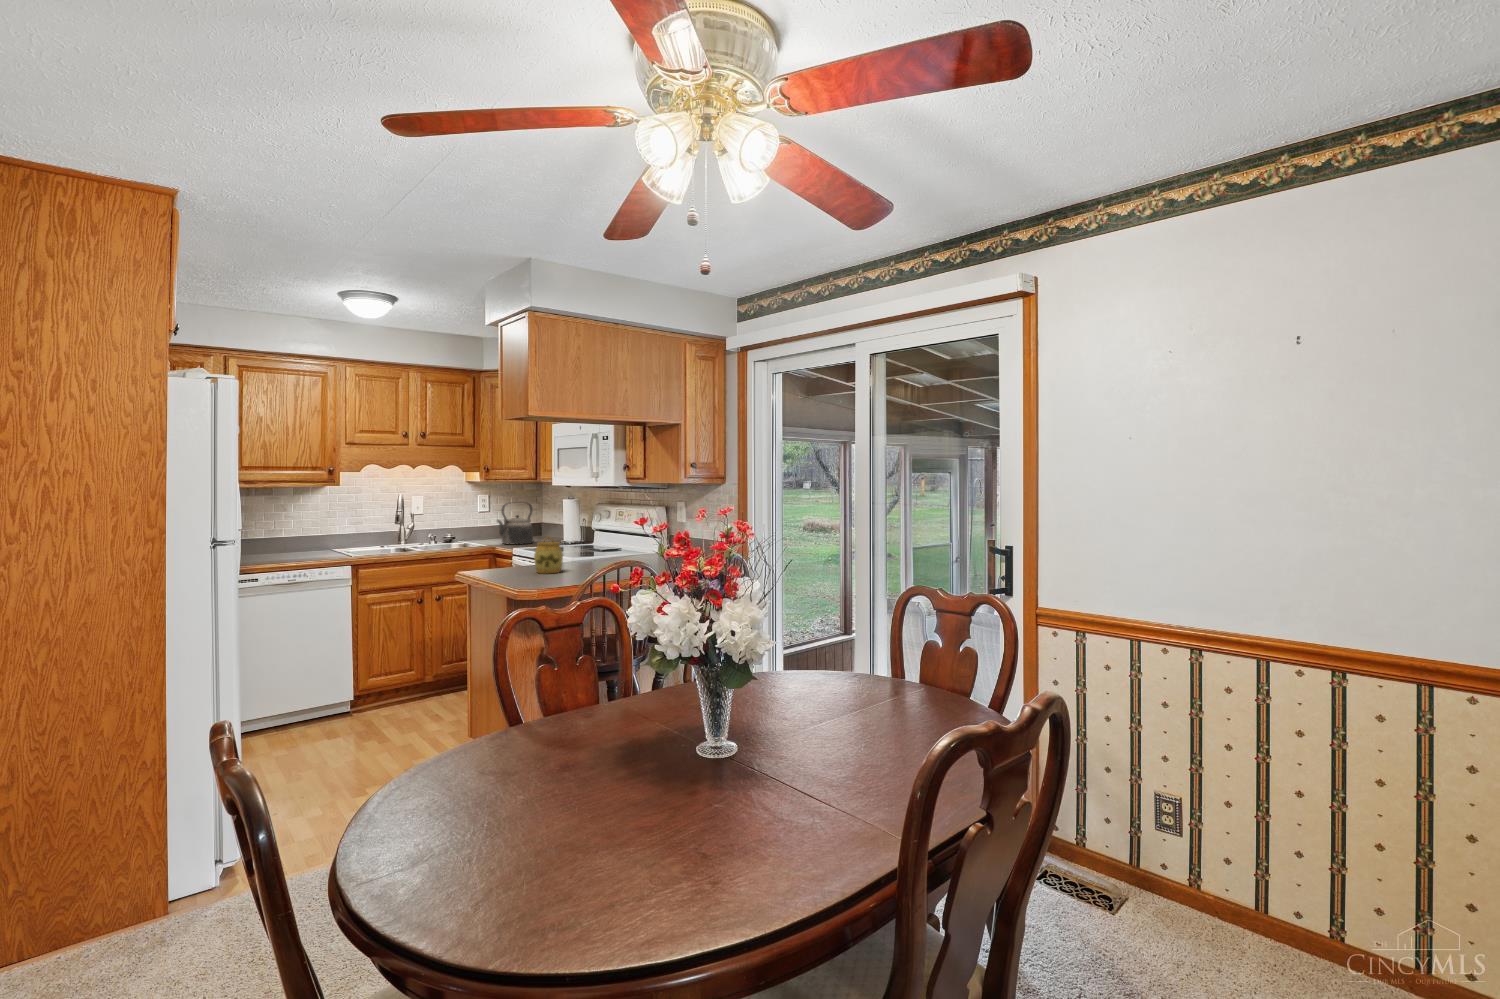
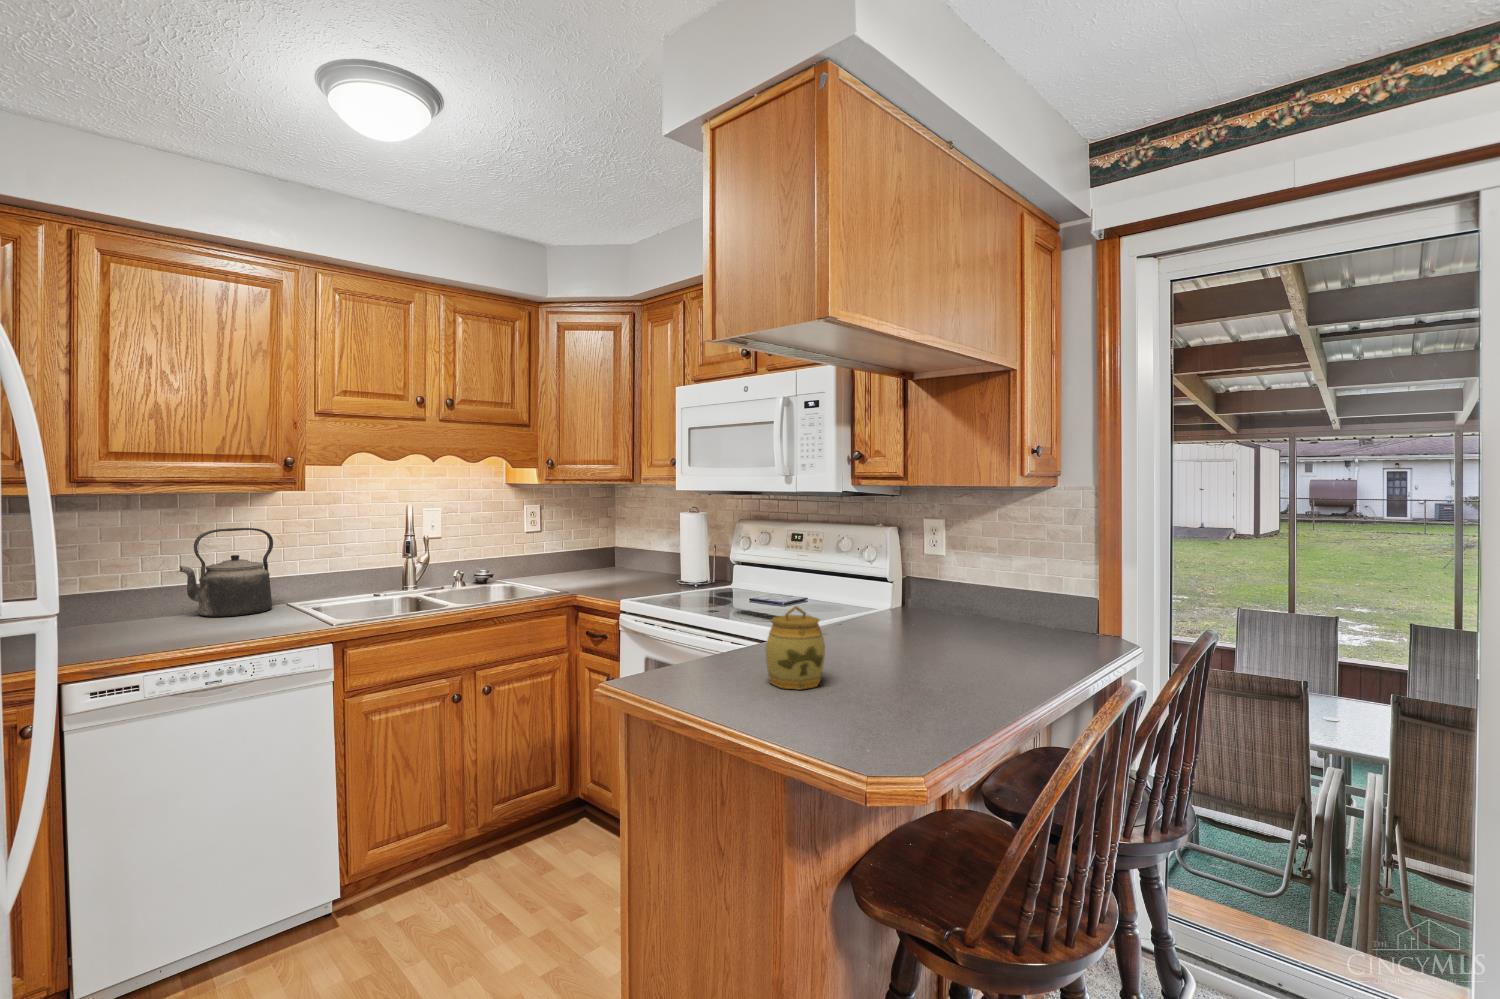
kettle: present [497,502,533,545] -> present [179,528,273,617]

